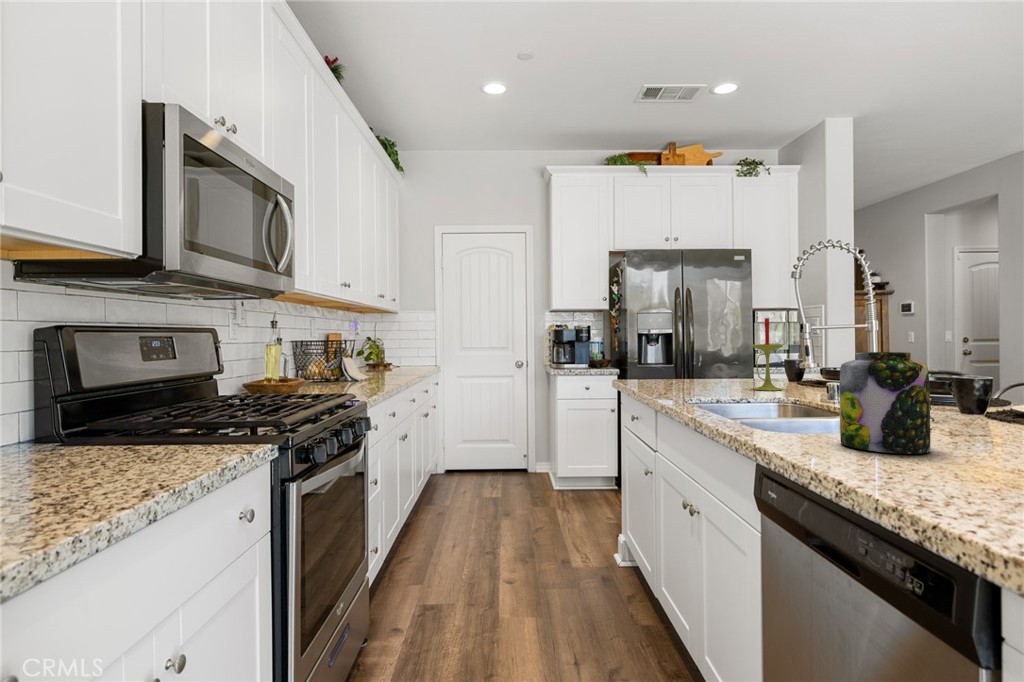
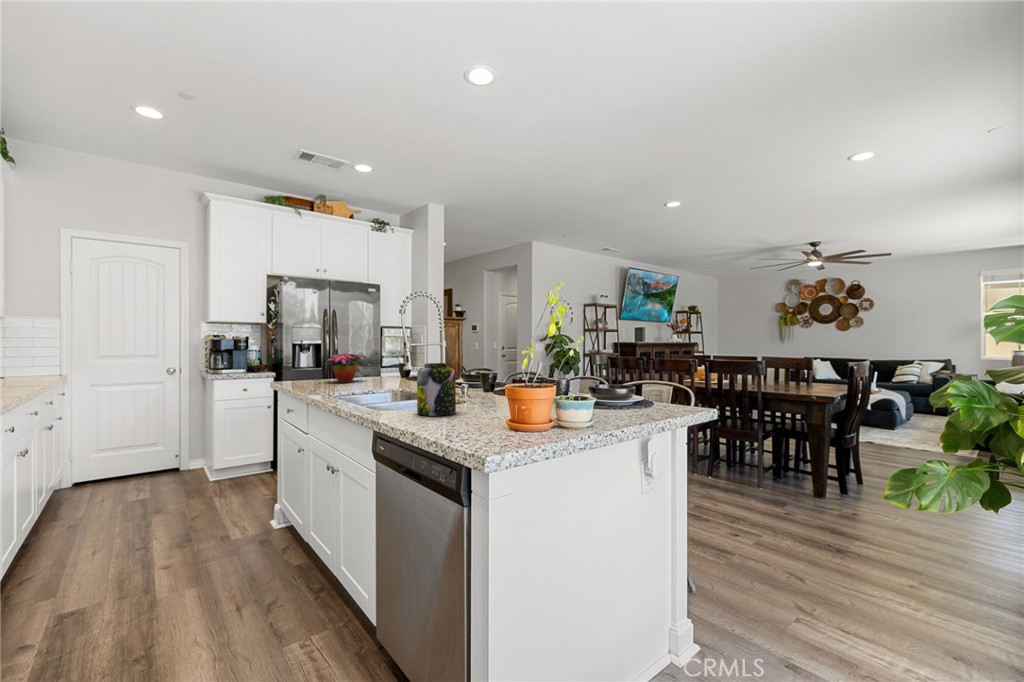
candle: present [752,318,783,391] -> none [377,336,397,384]
flower arrangement: none [672,343,738,385] -> present [328,353,363,383]

